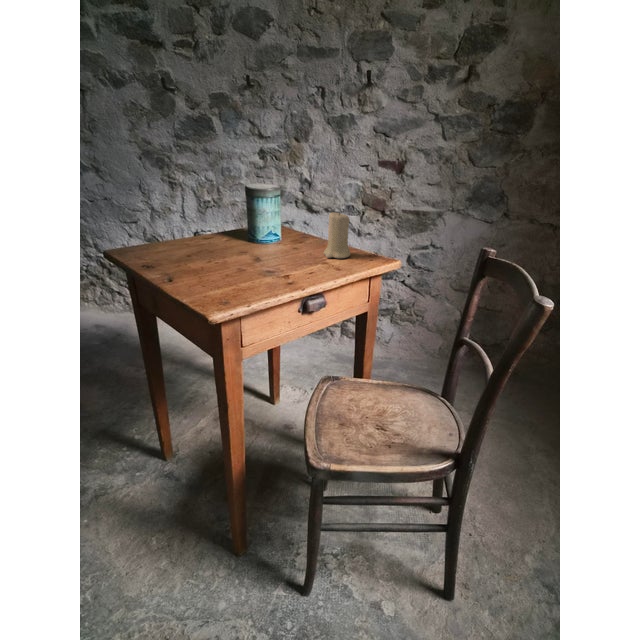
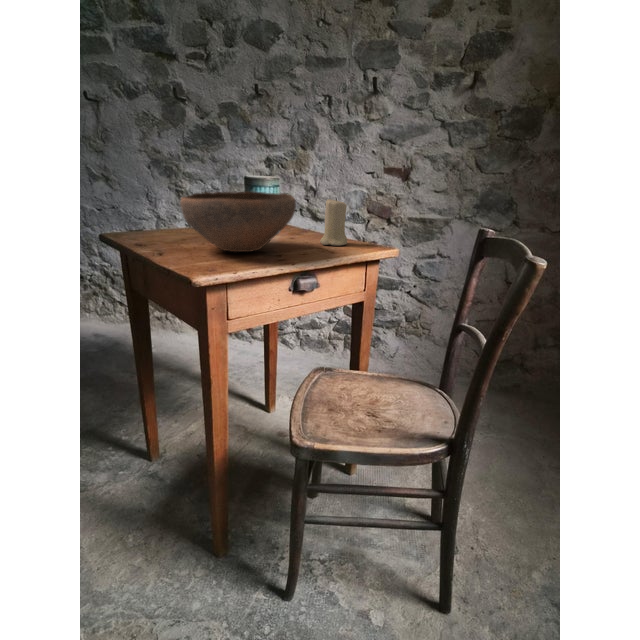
bowl: none [188,207,302,274] -> present [180,192,296,252]

